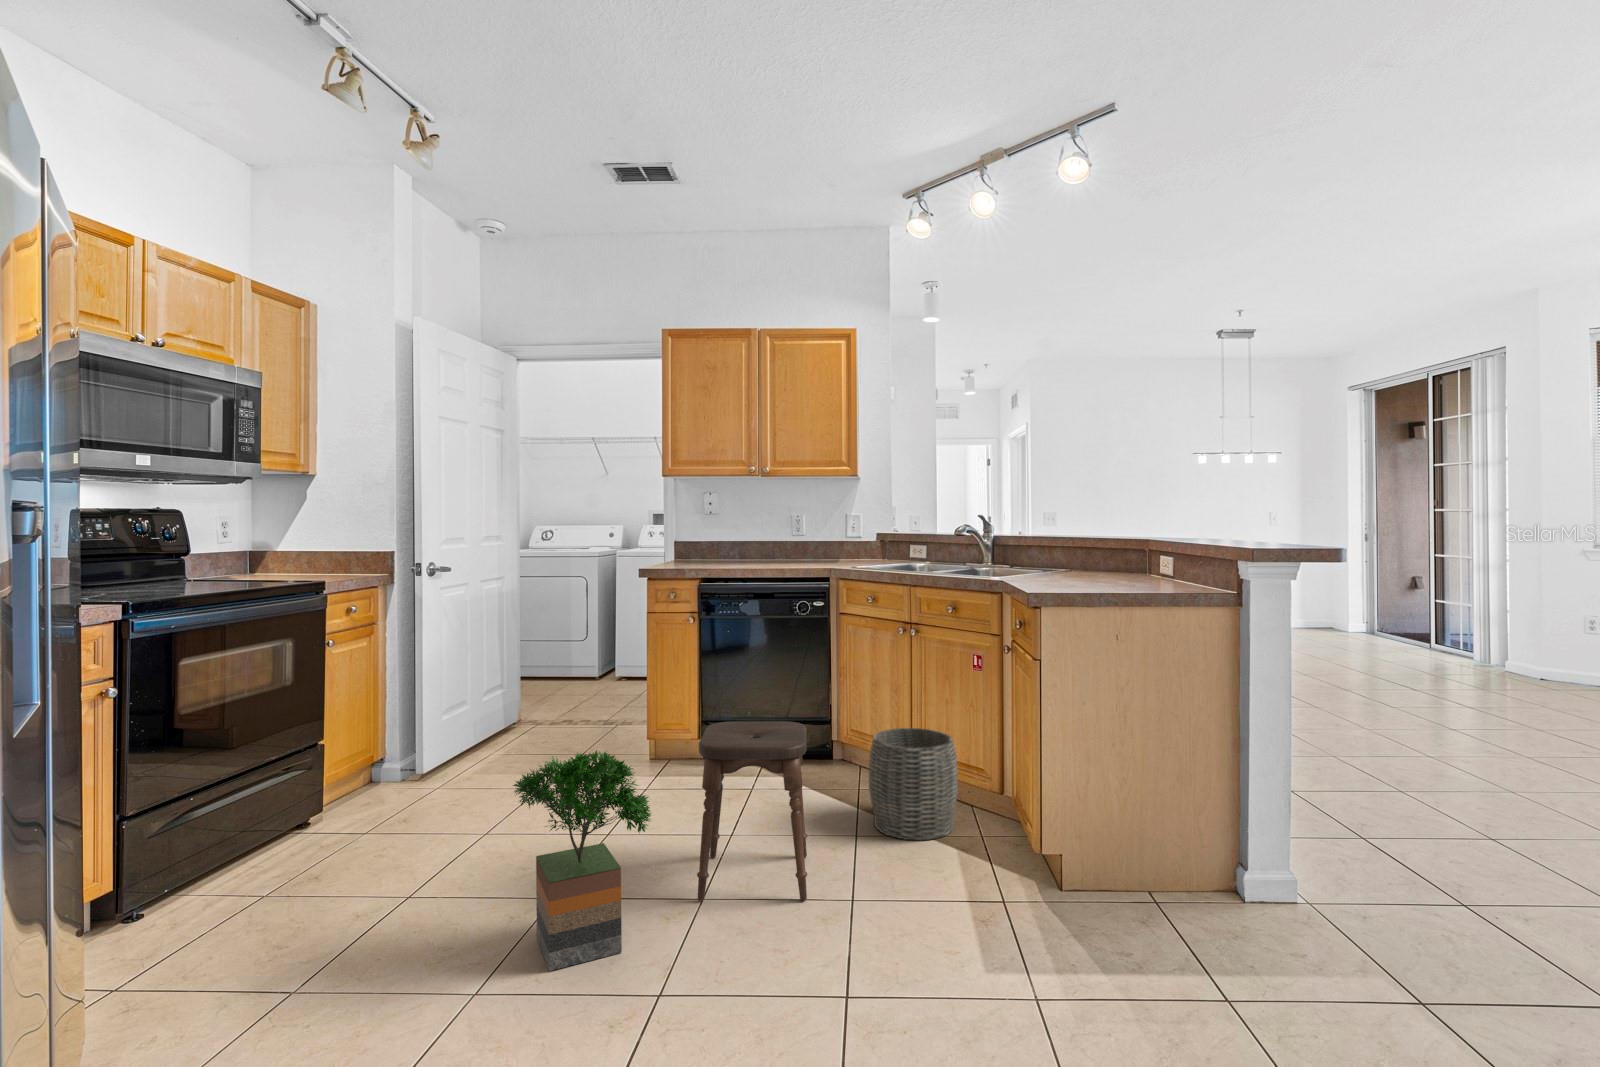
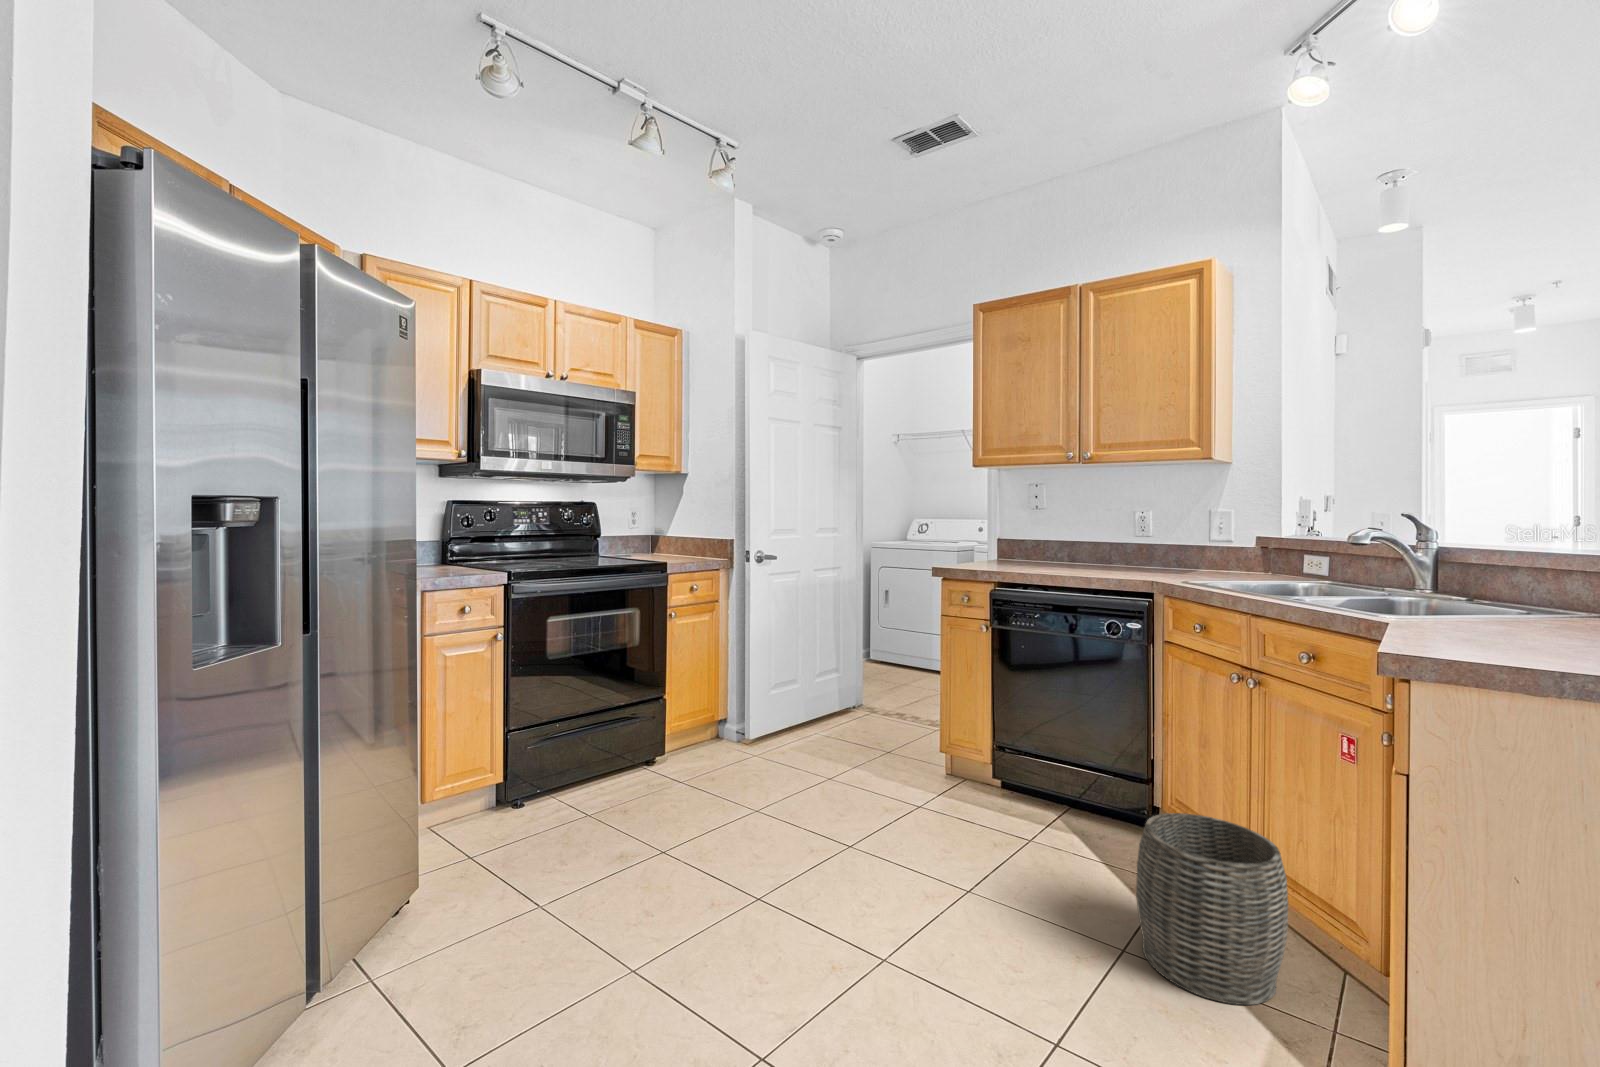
stool: present [697,721,807,901] -> none [840,753,1015,1022]
potted tree: present [513,750,651,971] -> none [634,753,767,995]

